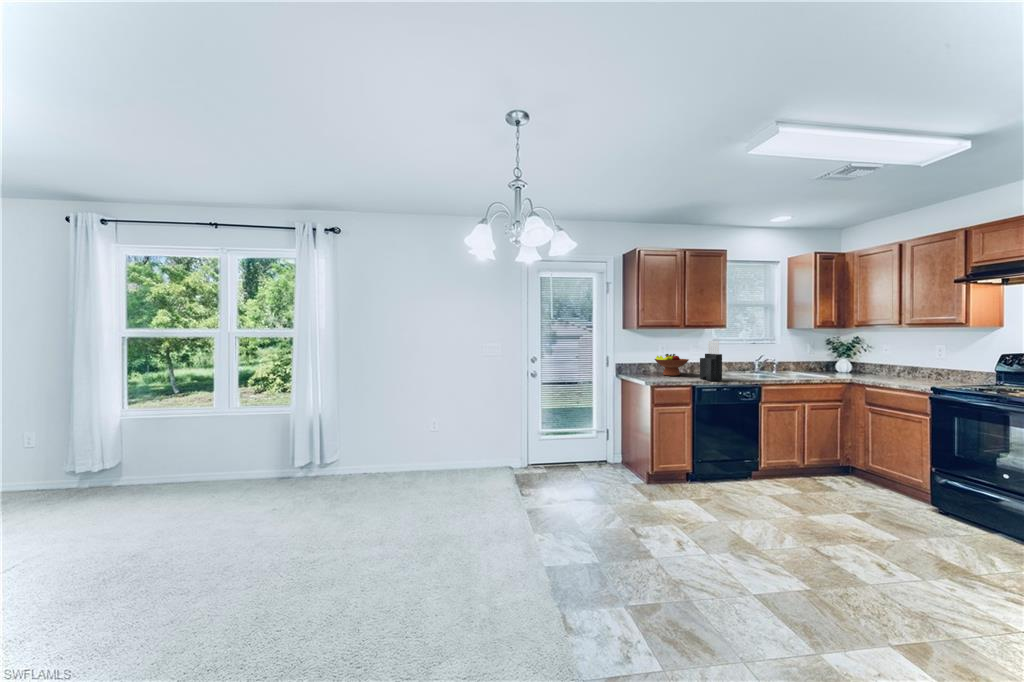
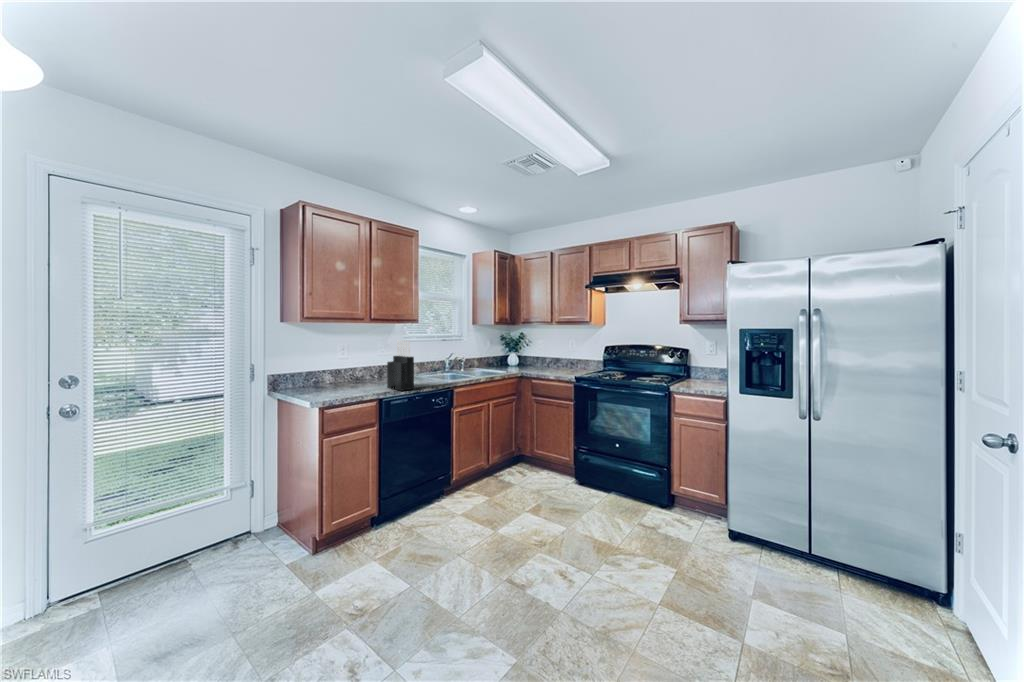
fruit bowl: present [655,354,689,376] -> none [327,357,374,386]

